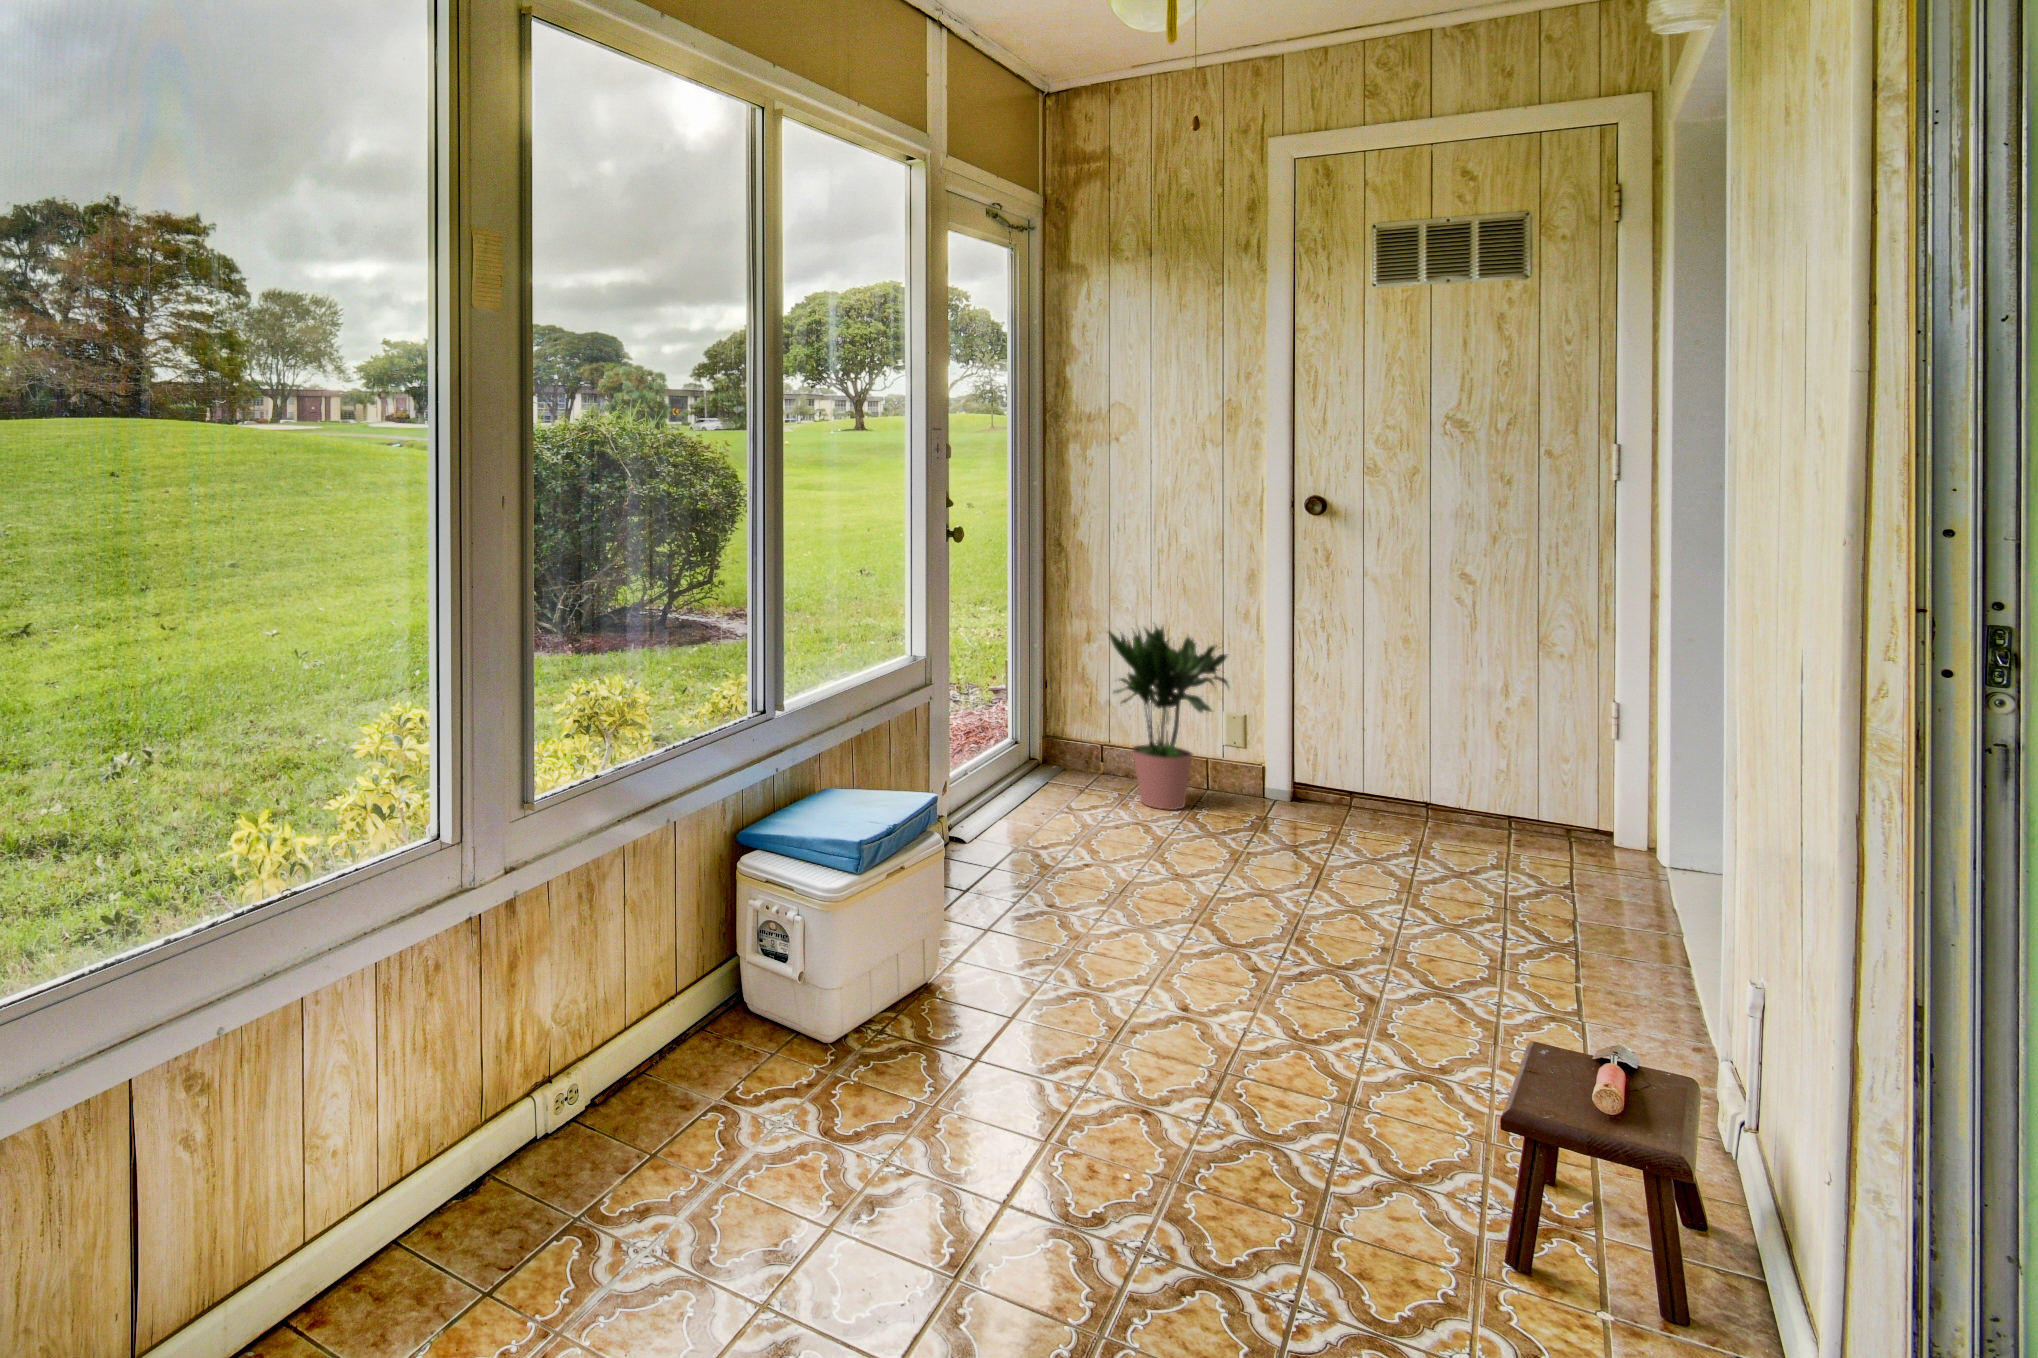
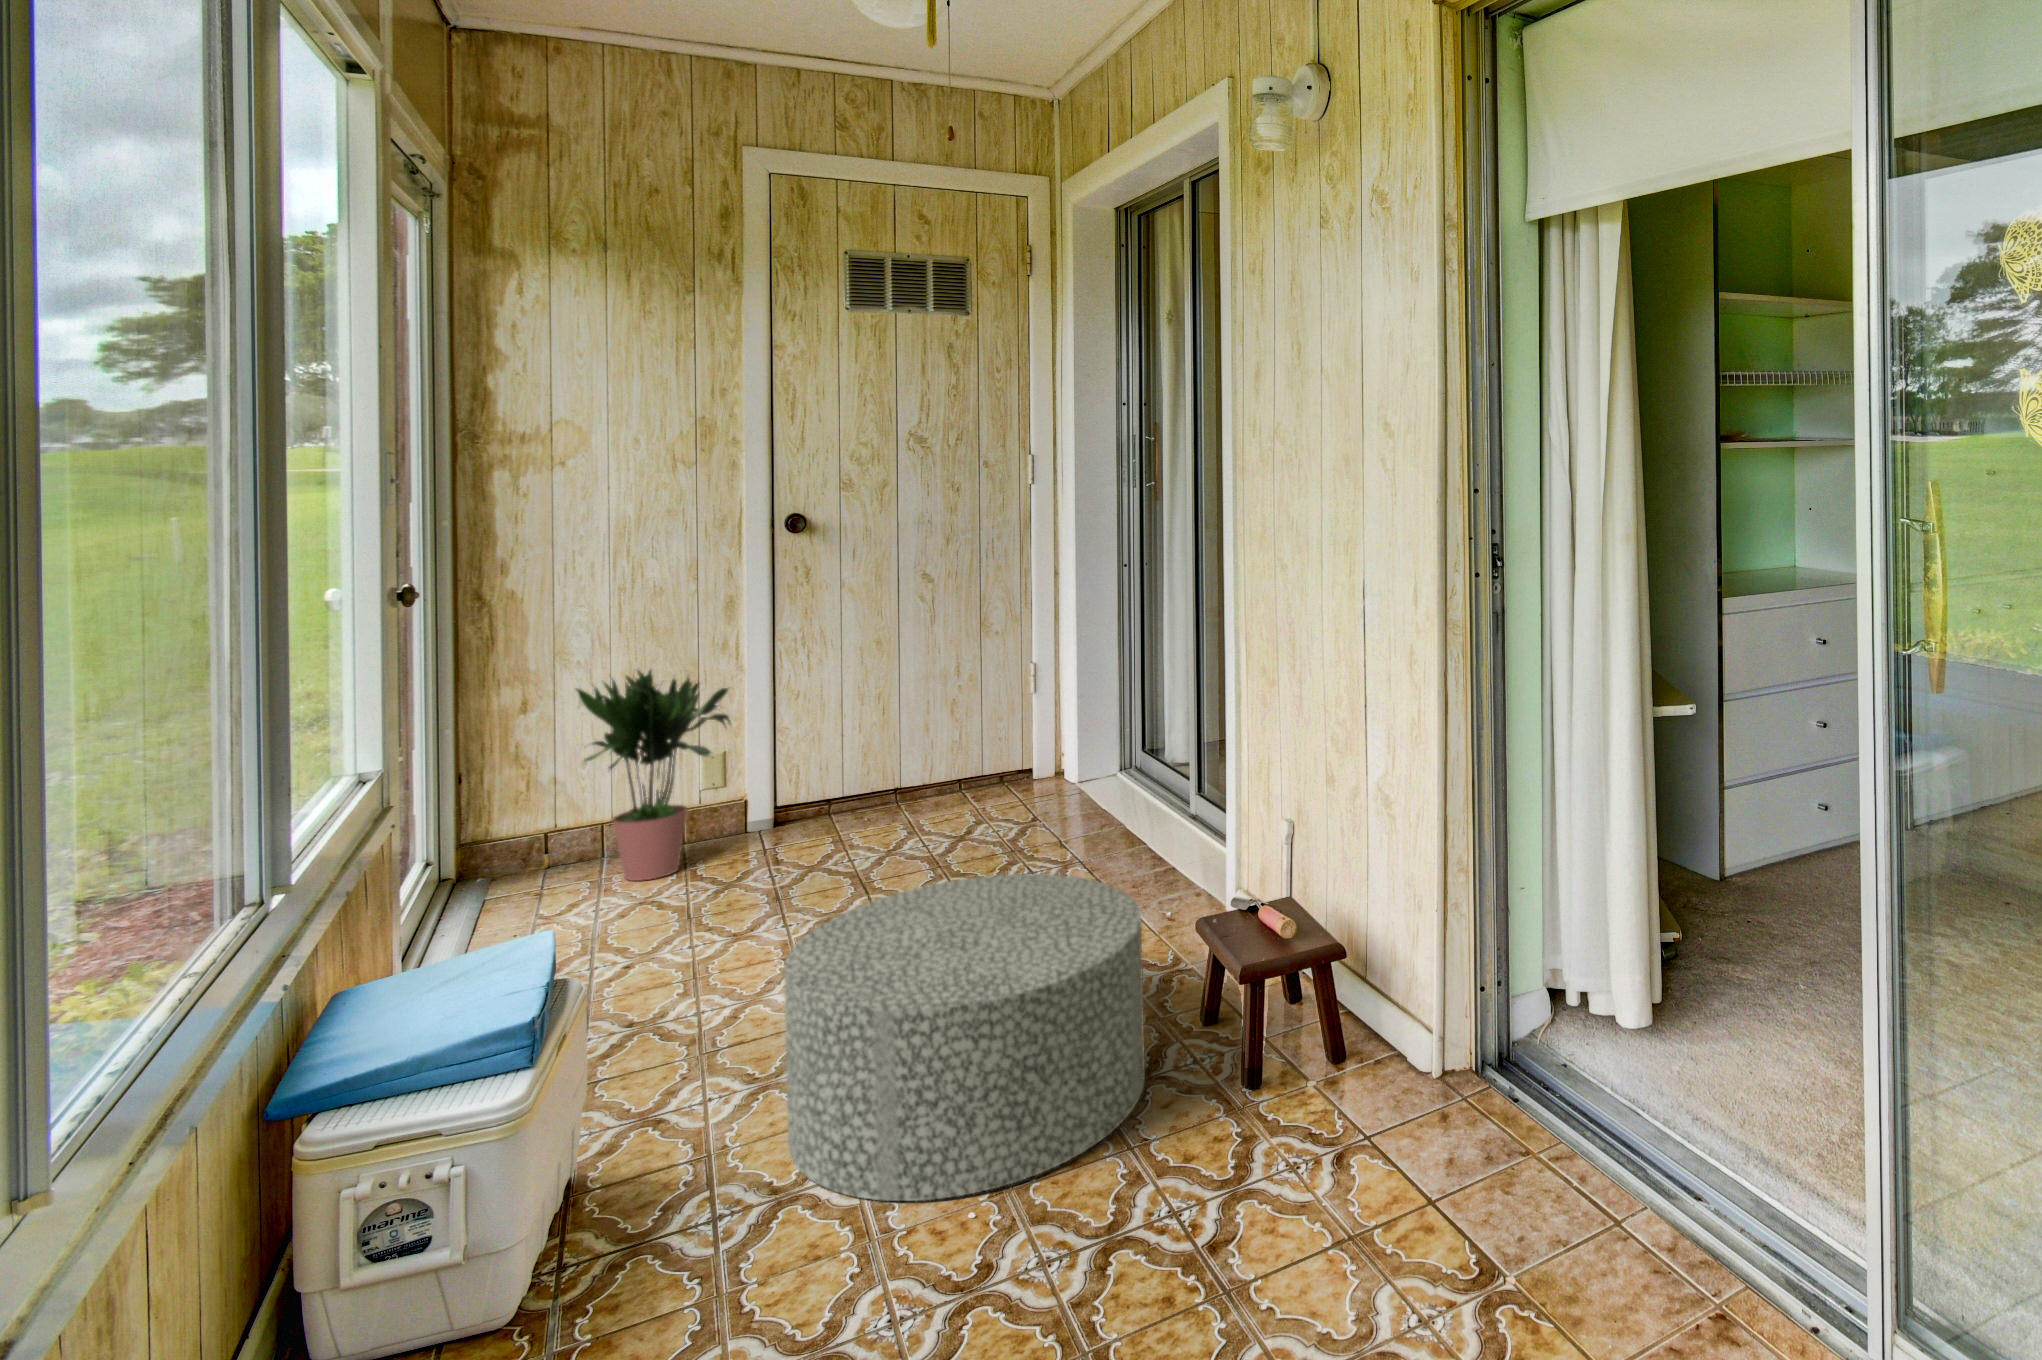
ottoman: none [1046,871,1422,1200] -> present [784,874,1145,1201]

